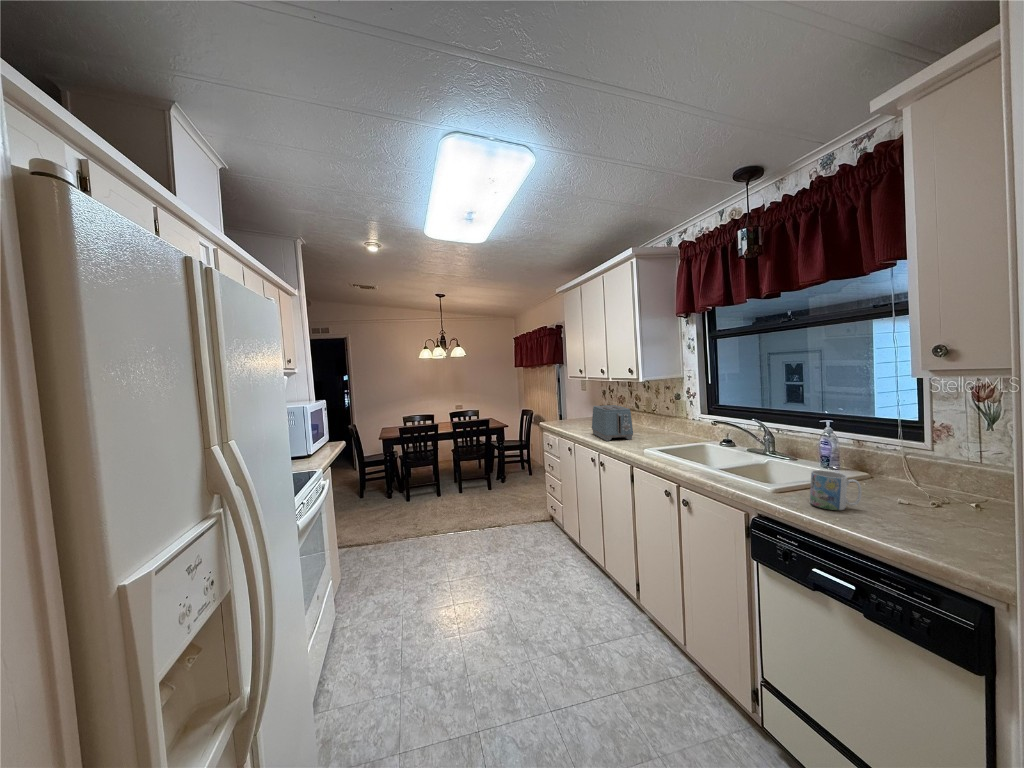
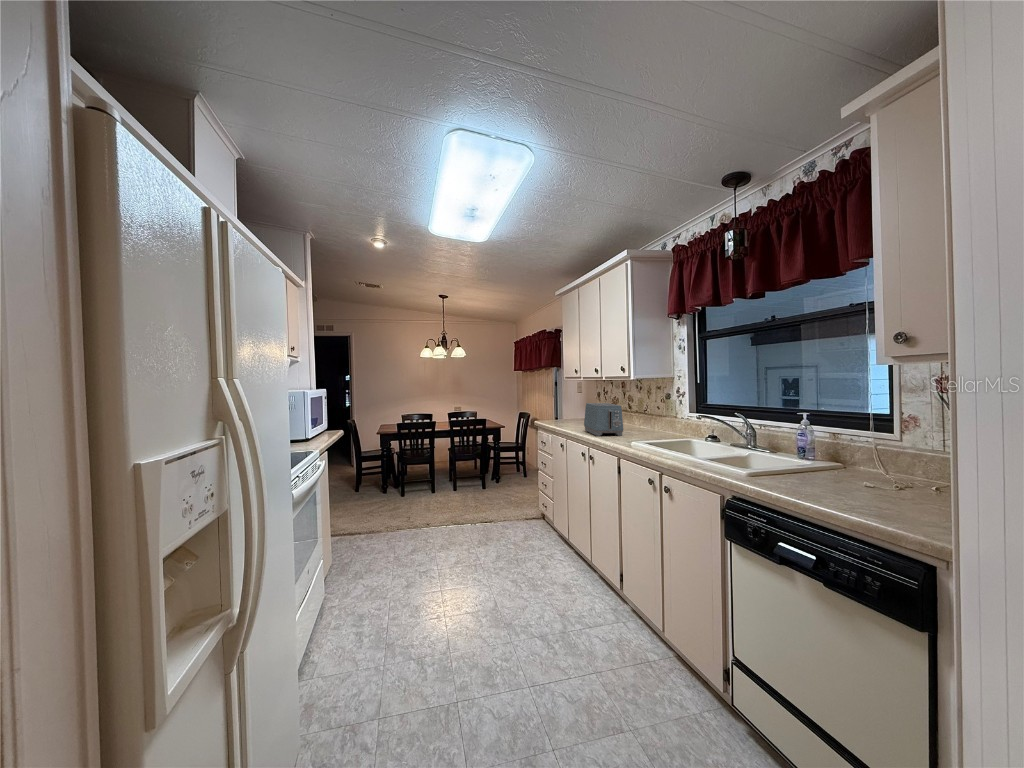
mug: present [810,470,862,510] -> none [780,453,828,489]

